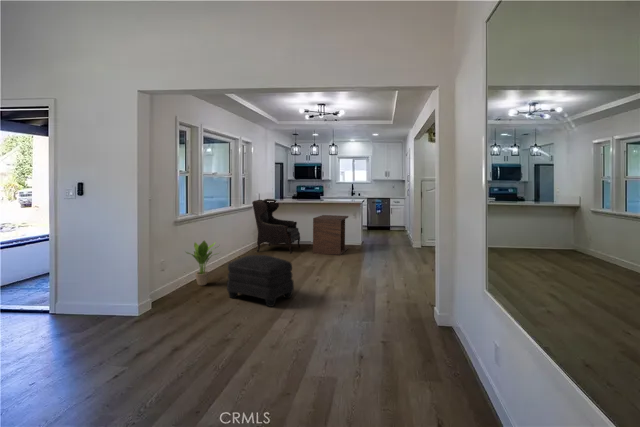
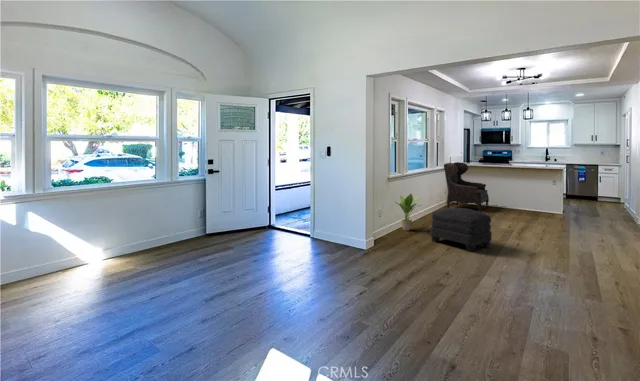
side table: present [313,215,348,255] -> none [503,178,544,218]

